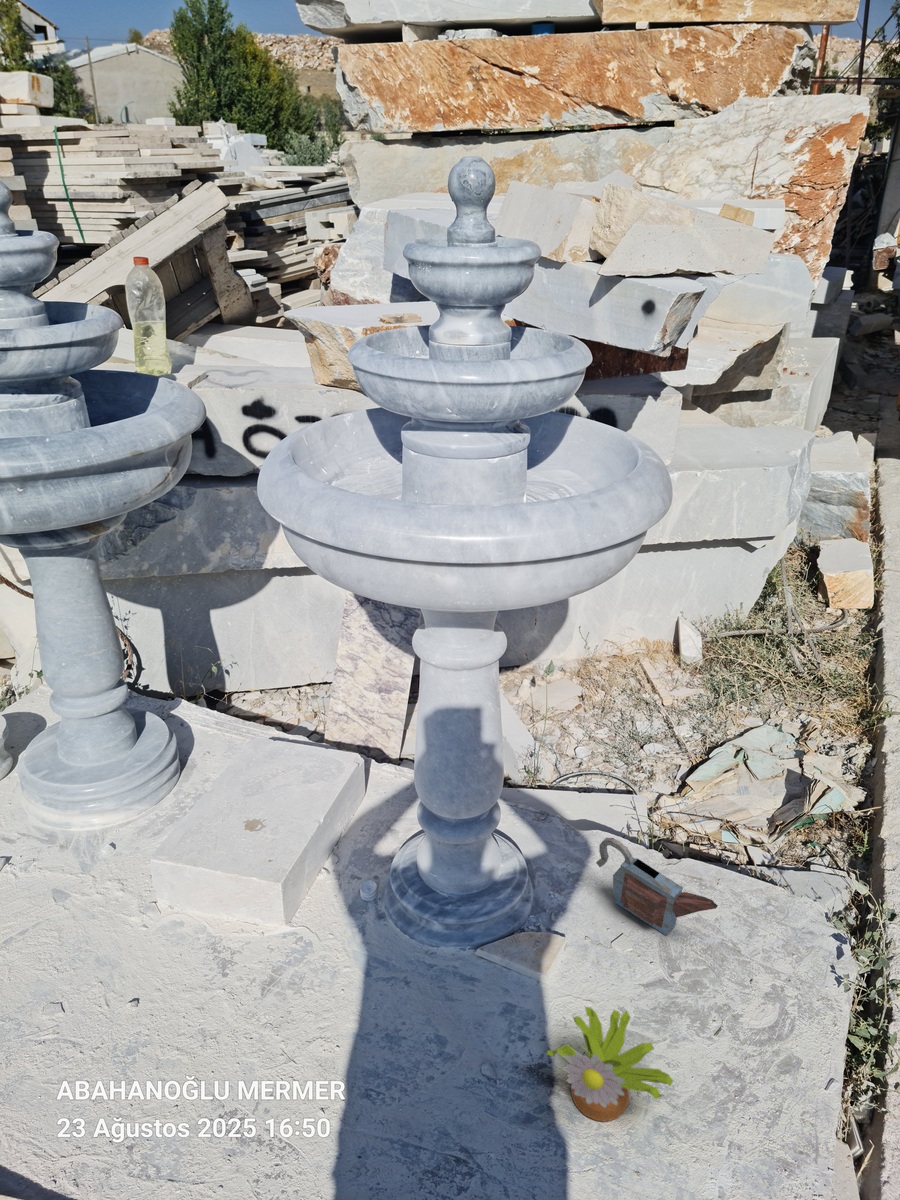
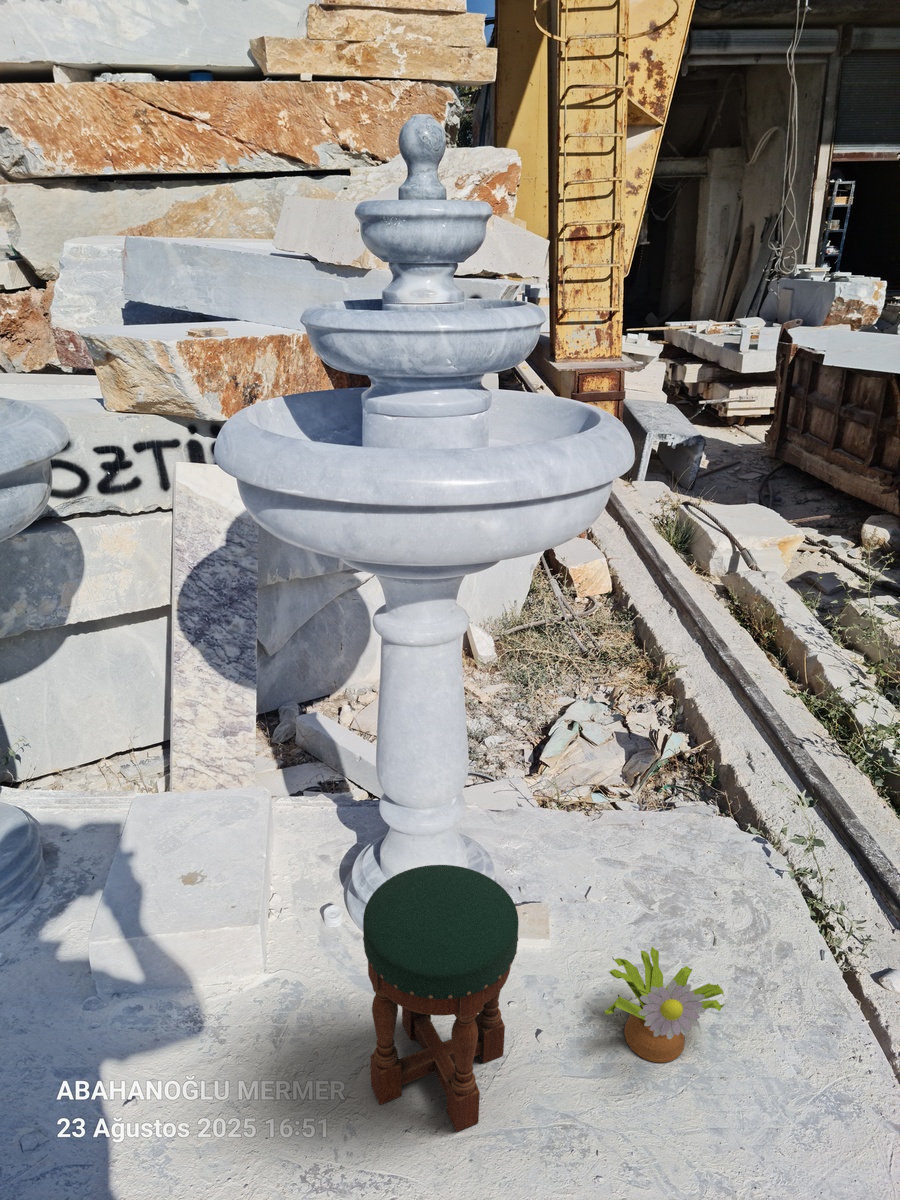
watering can: present [596,838,718,936] -> none [539,805,674,884]
stool: none [324,865,463,1095] -> present [363,865,519,1132]

